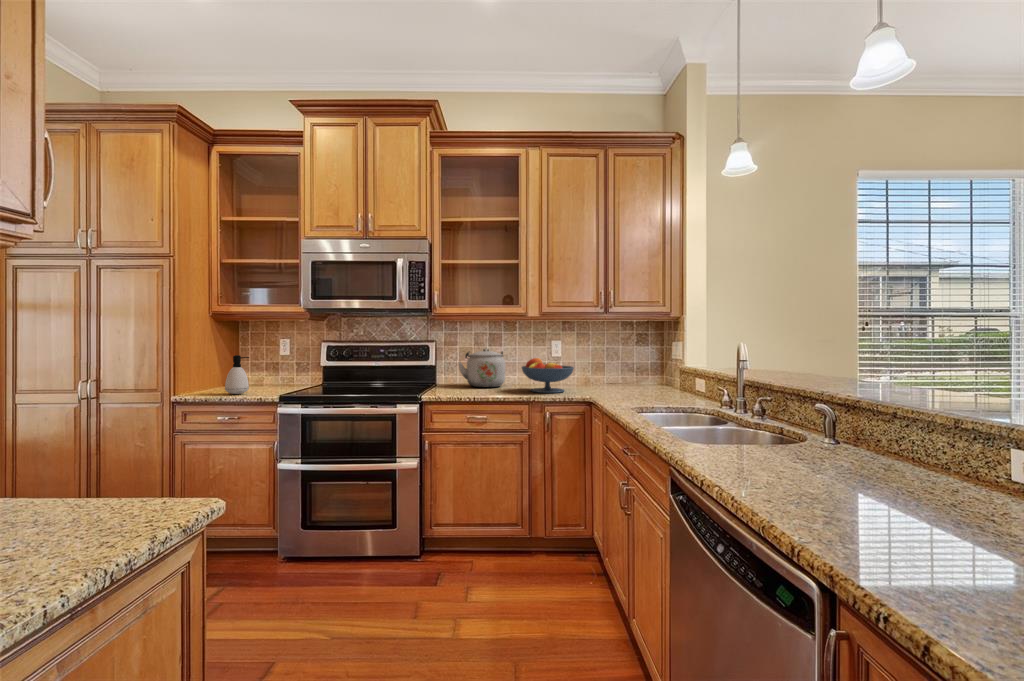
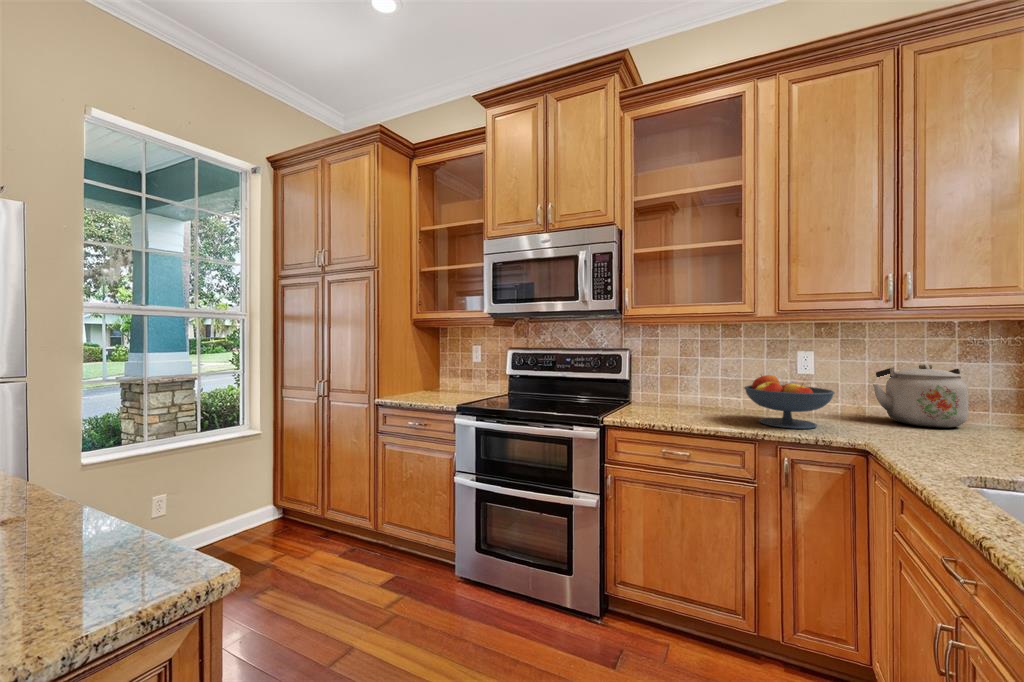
kettle: present [459,349,505,387] -> present [873,364,969,427]
soap dispenser: present [225,355,249,394] -> none [416,362,437,400]

